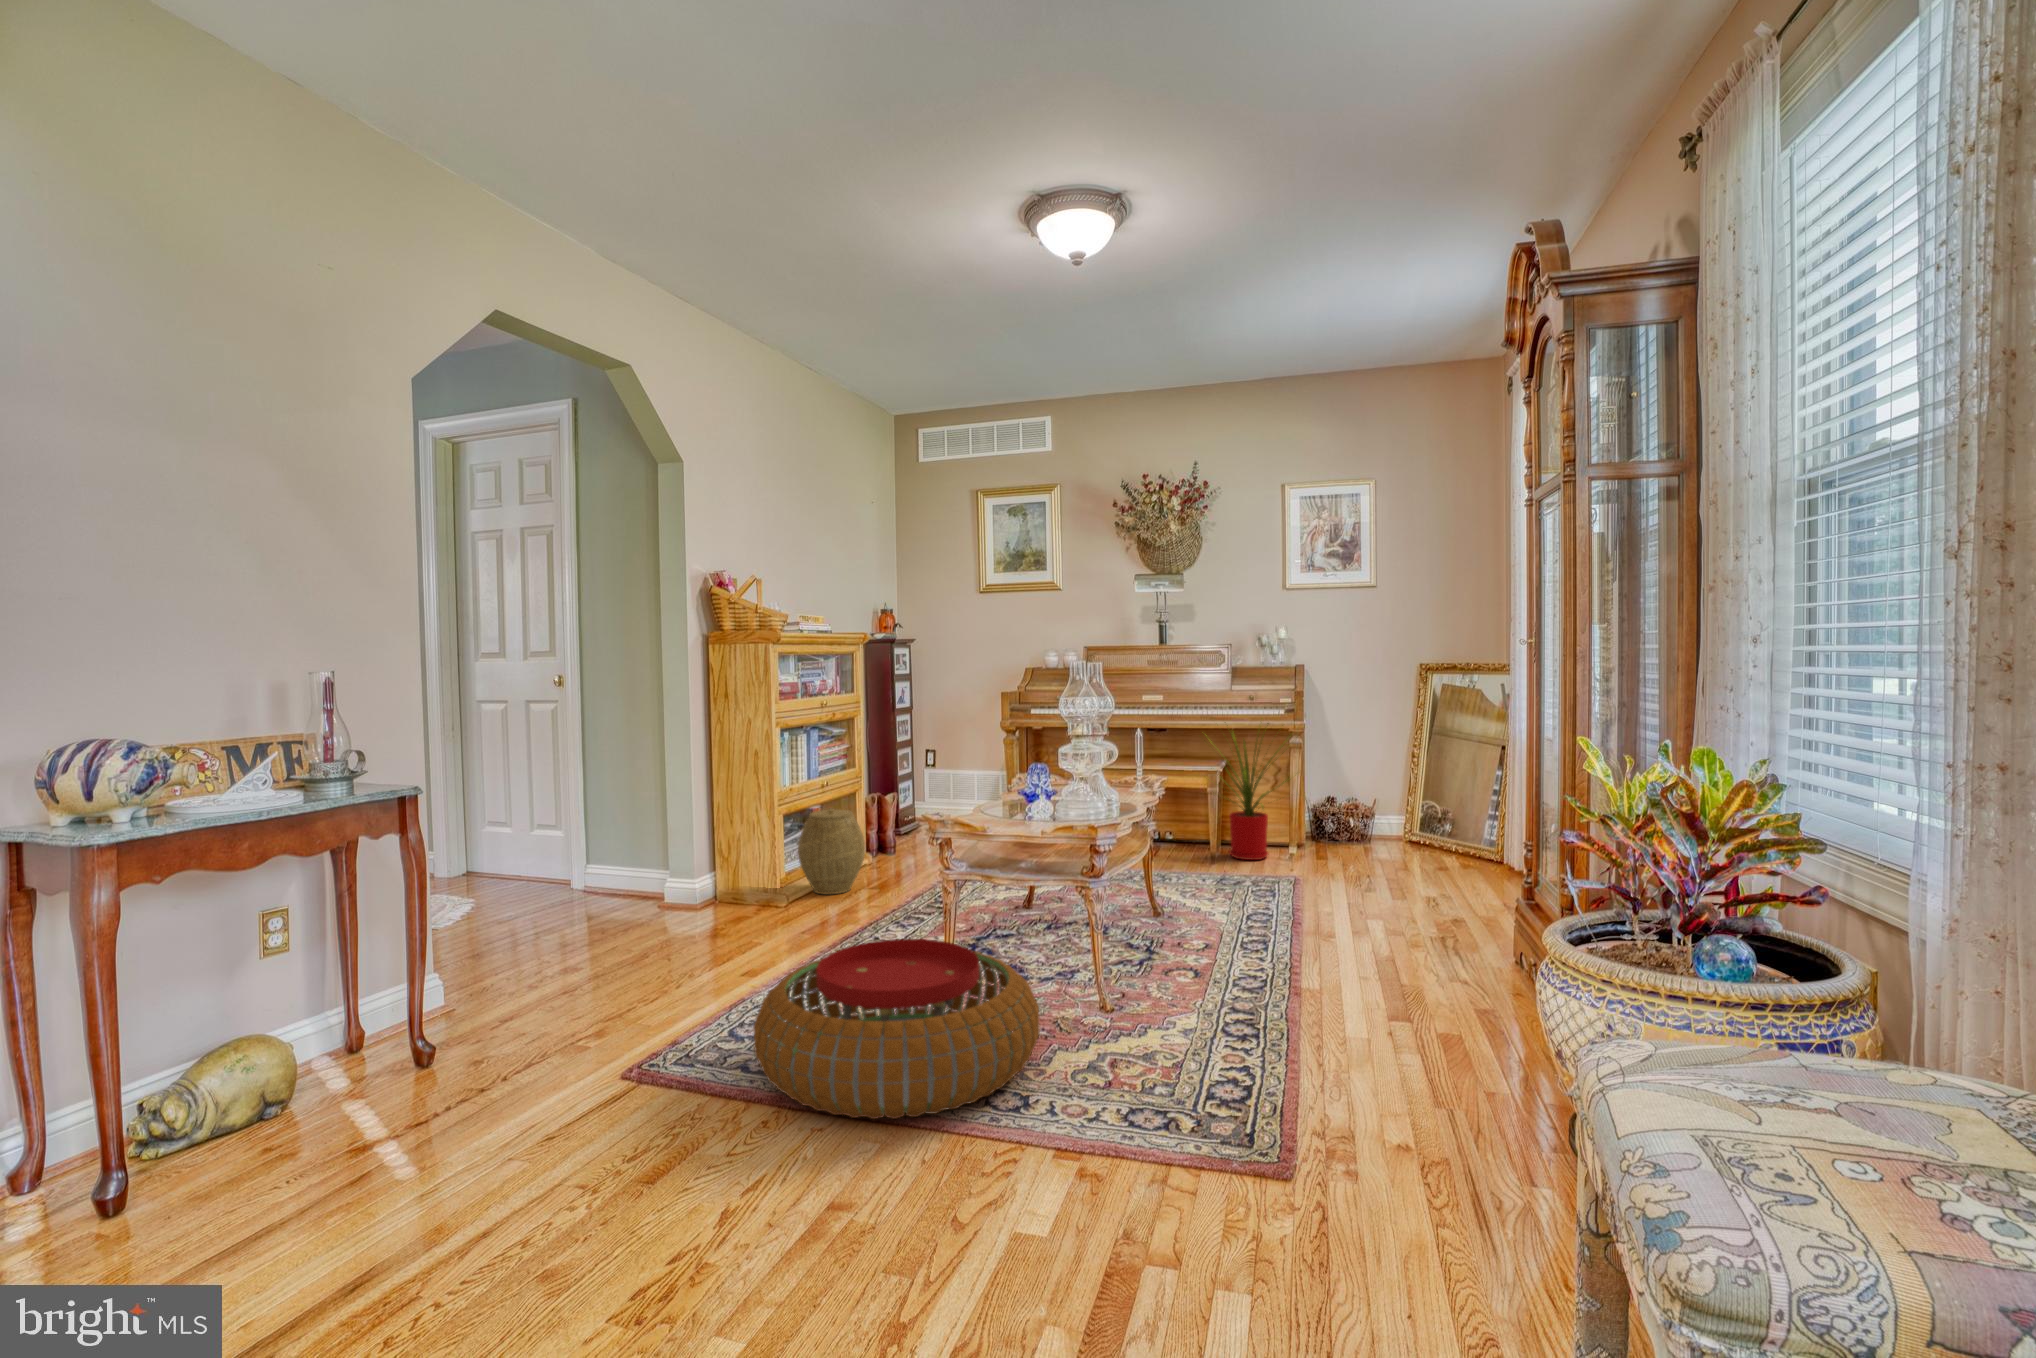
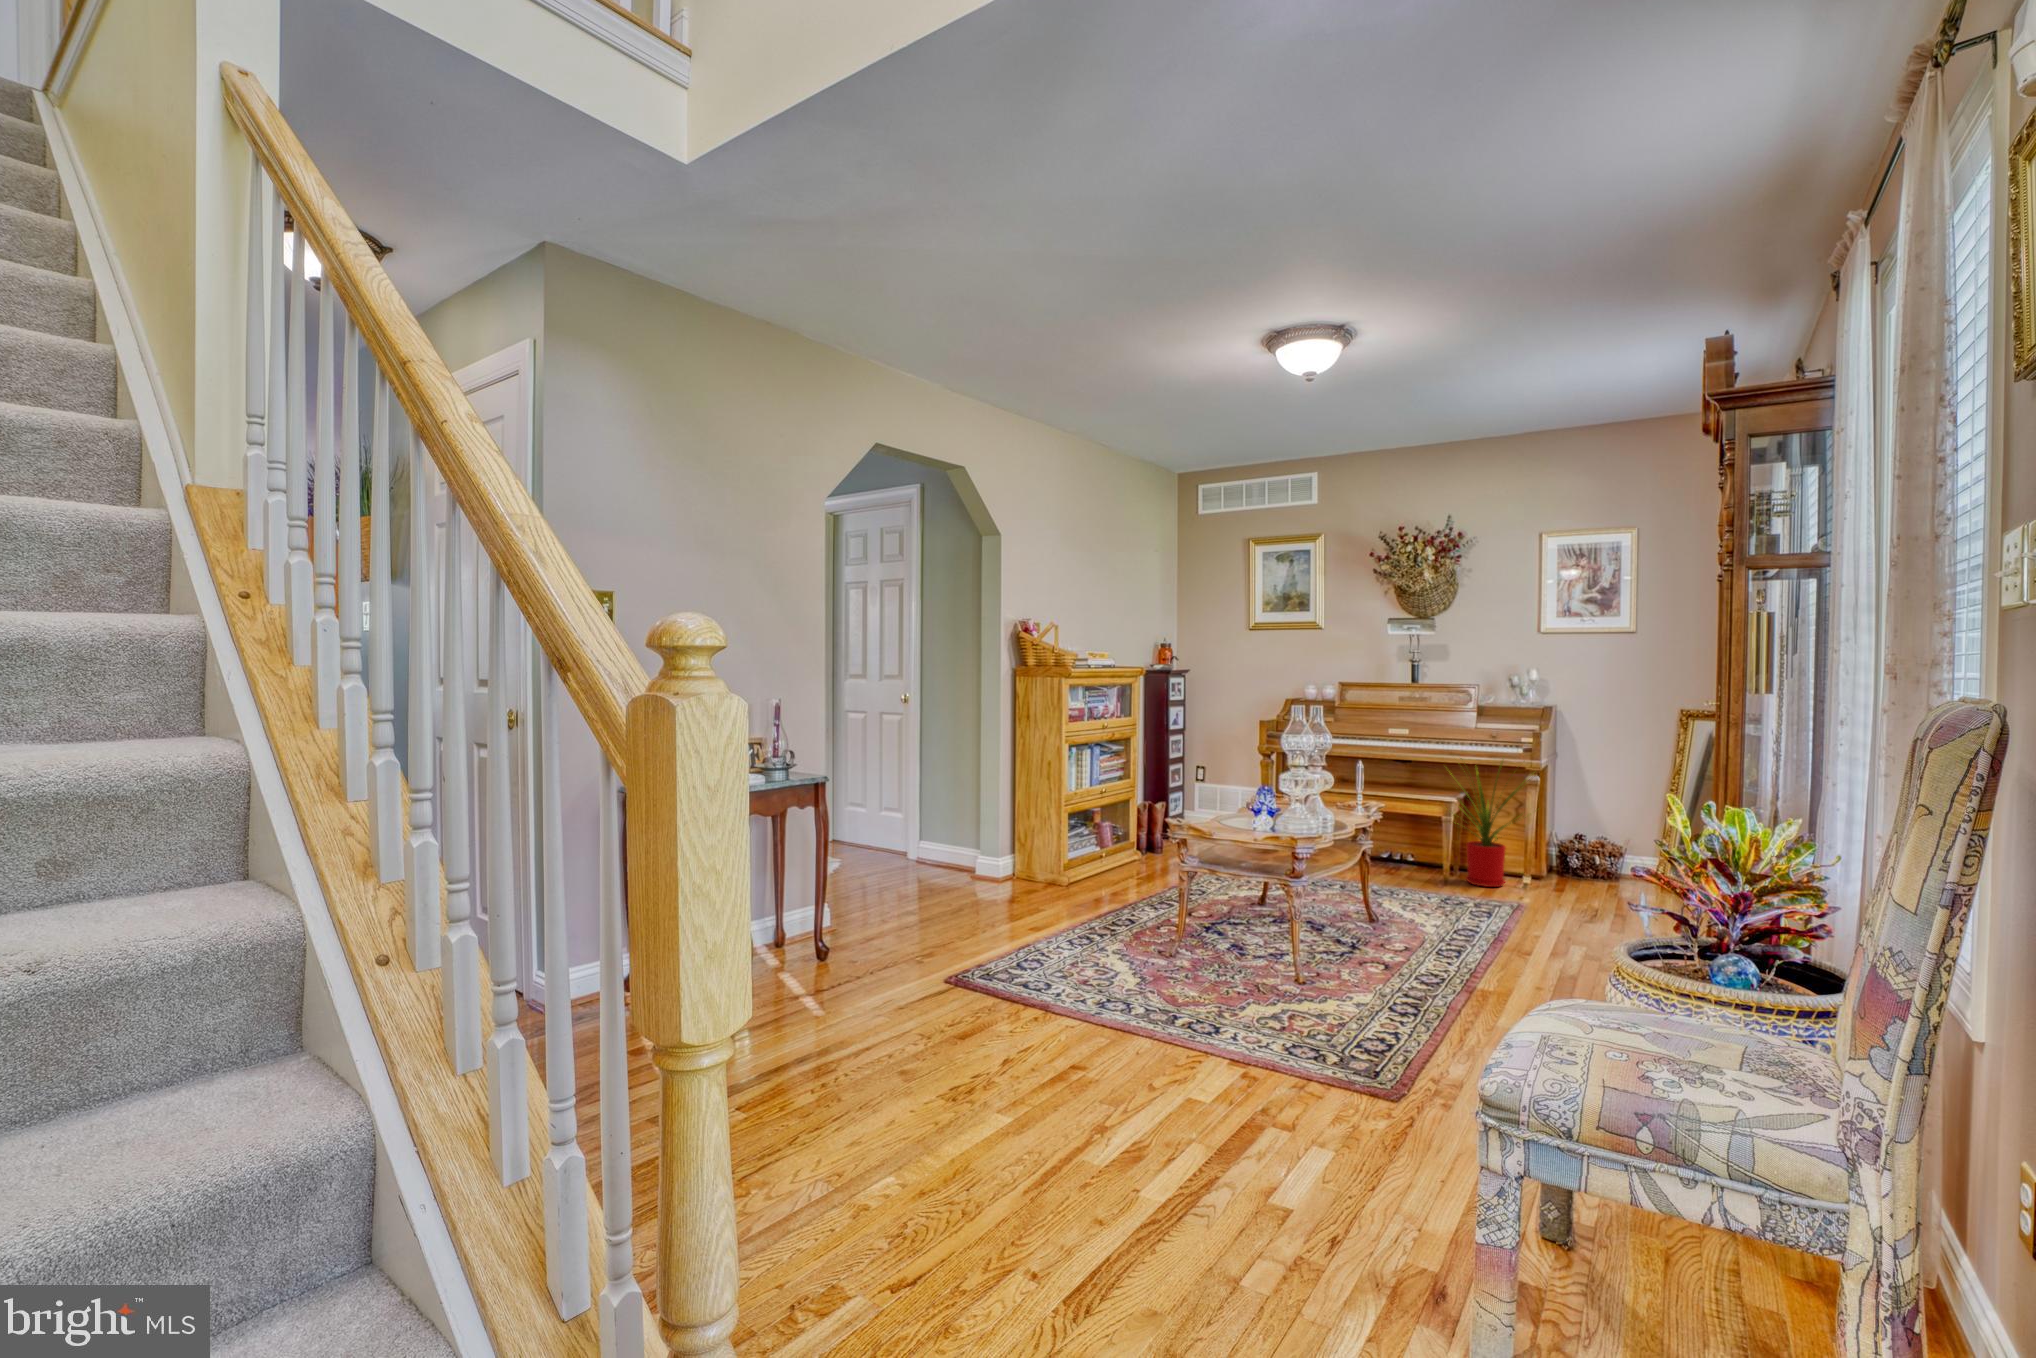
woven basket: present [798,809,865,894] -> none [1078,812,1132,880]
pouf: present [753,939,1040,1119] -> none [1032,910,1238,1028]

